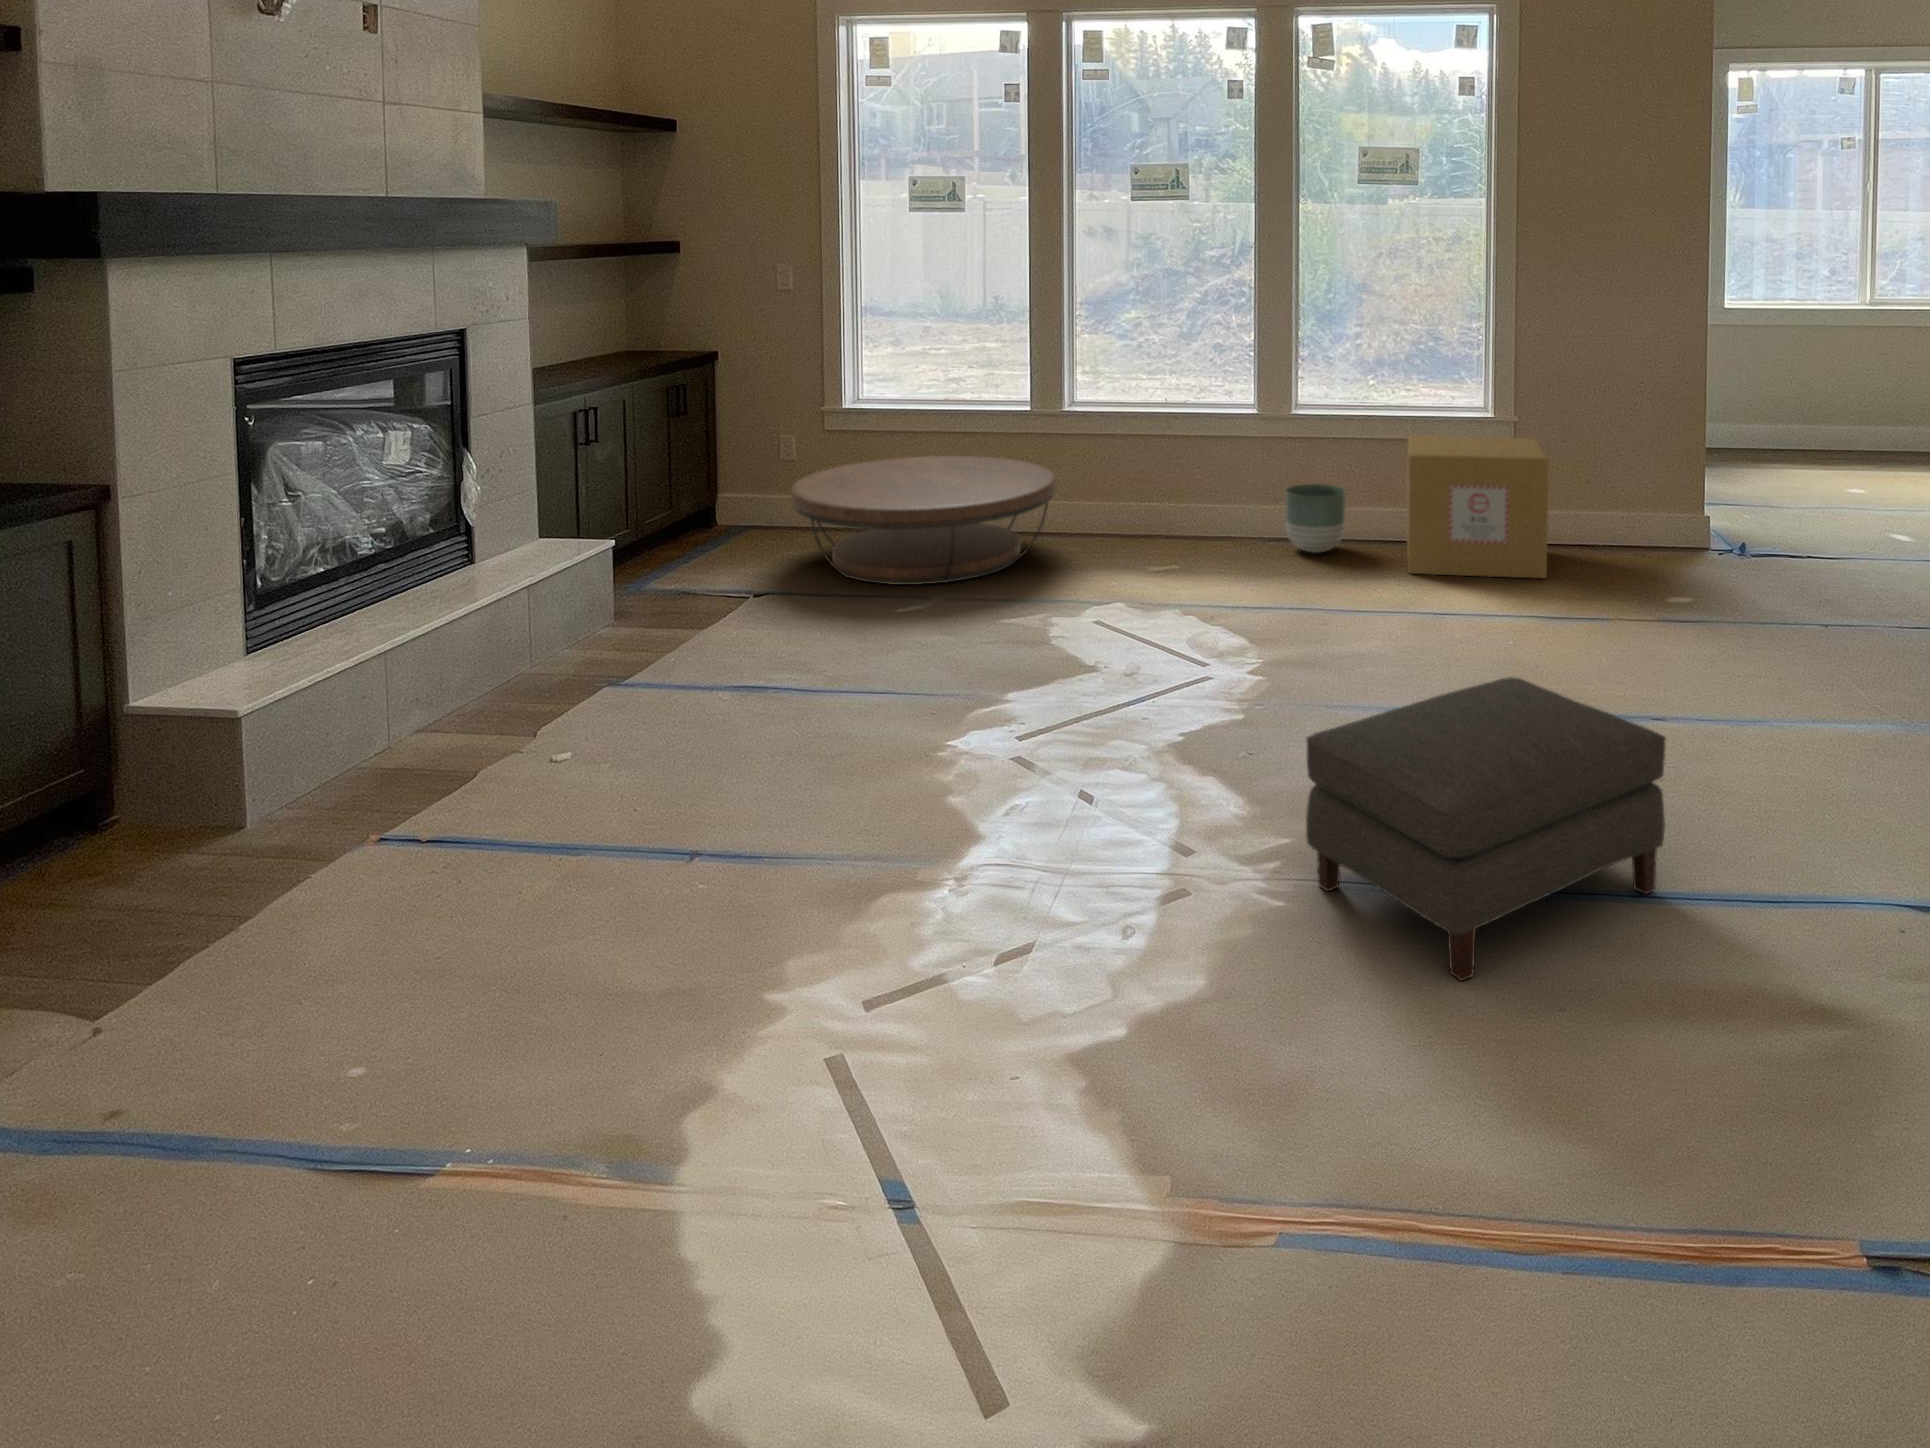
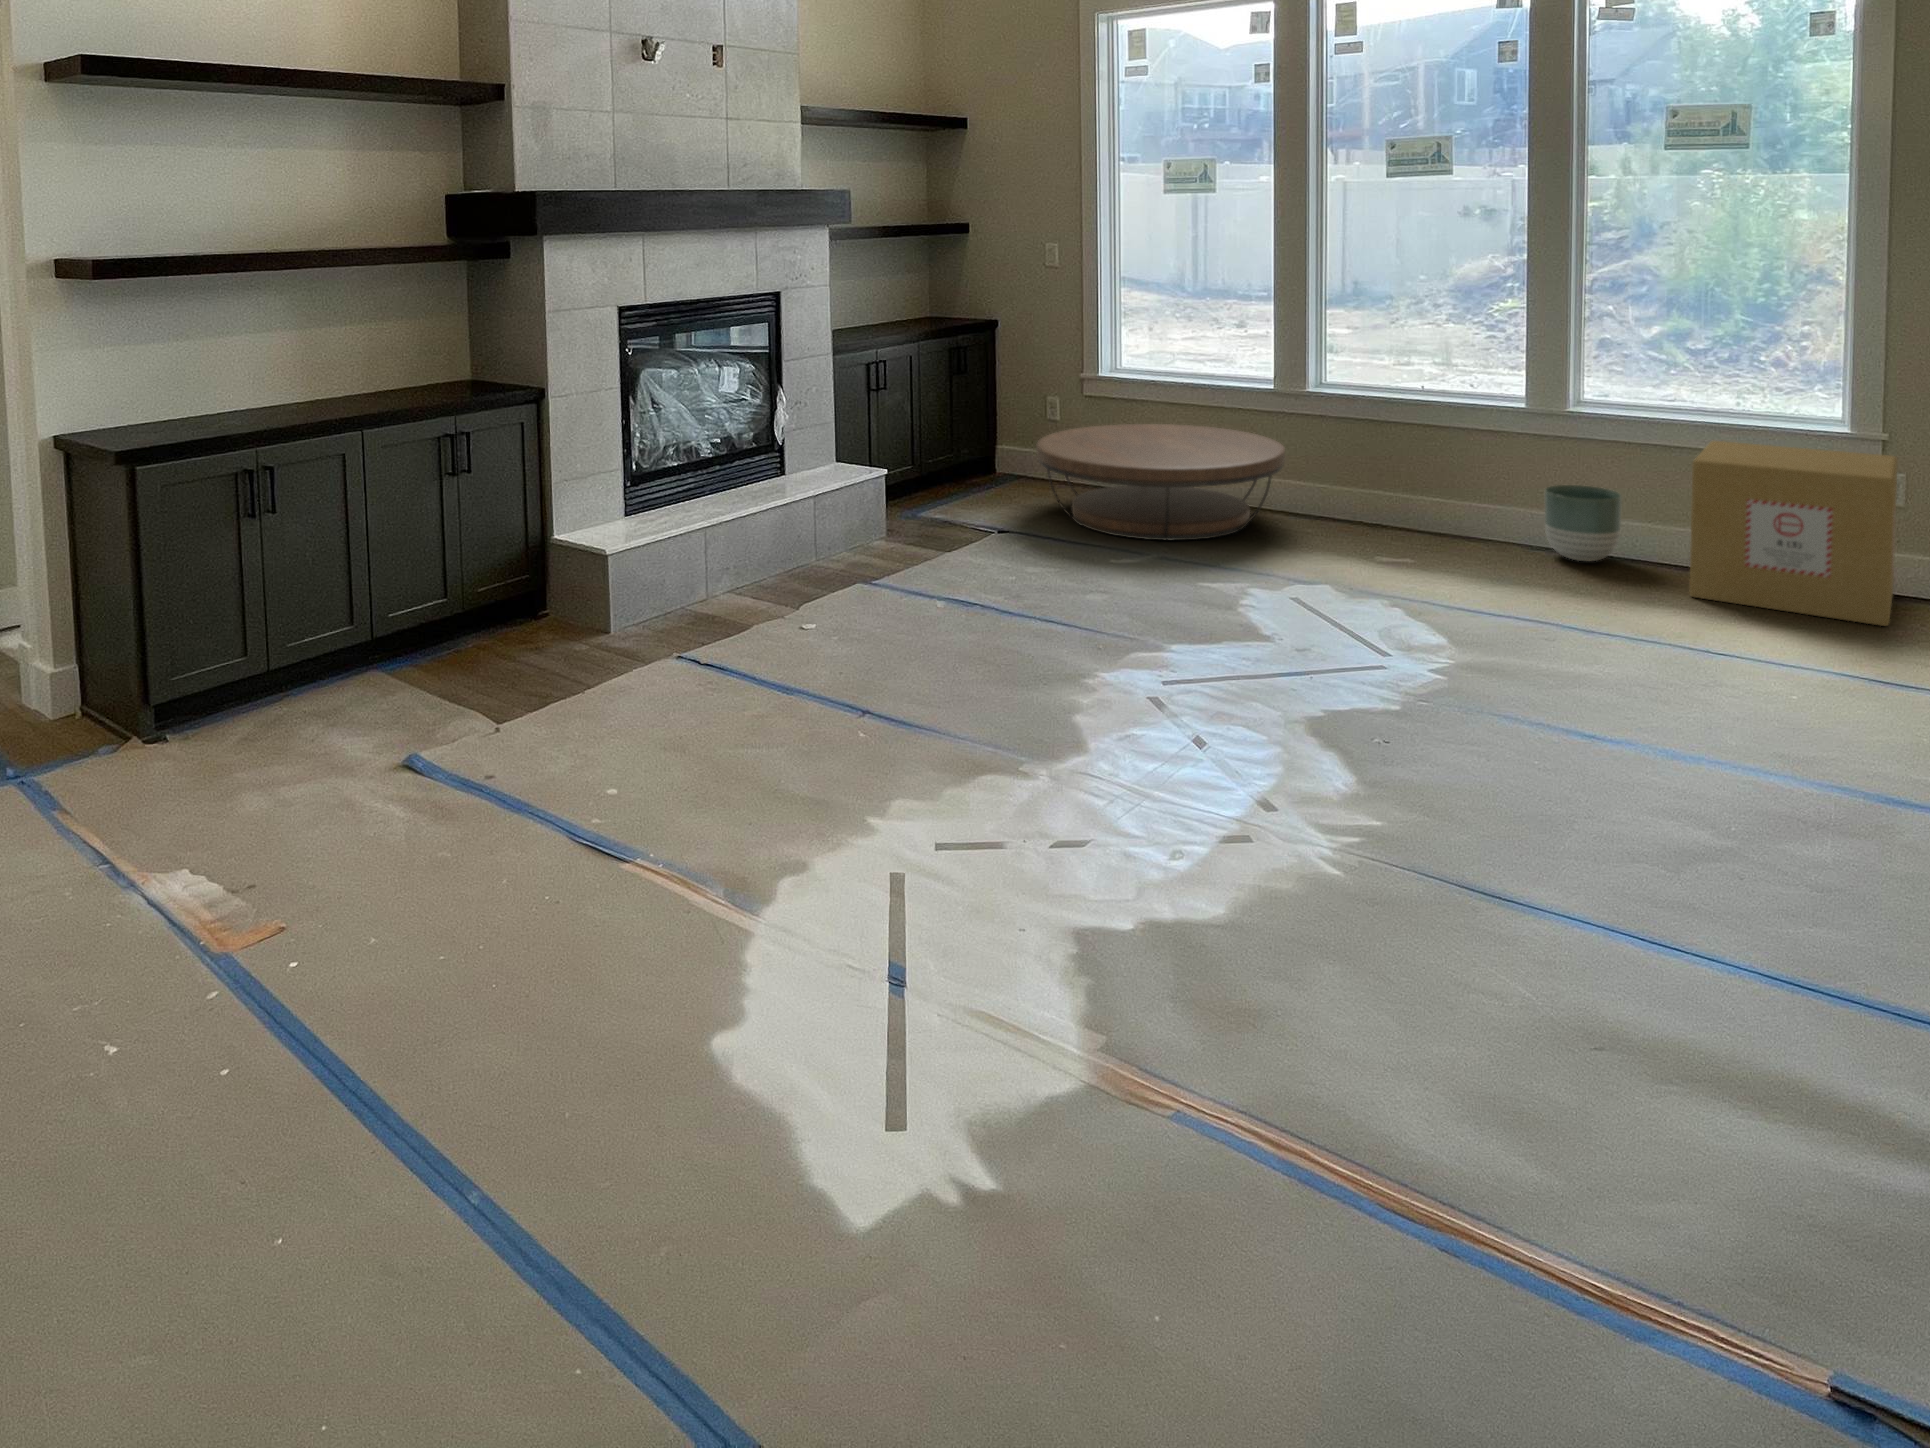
ottoman: present [1306,677,1666,981] -> none [1377,698,1836,986]

